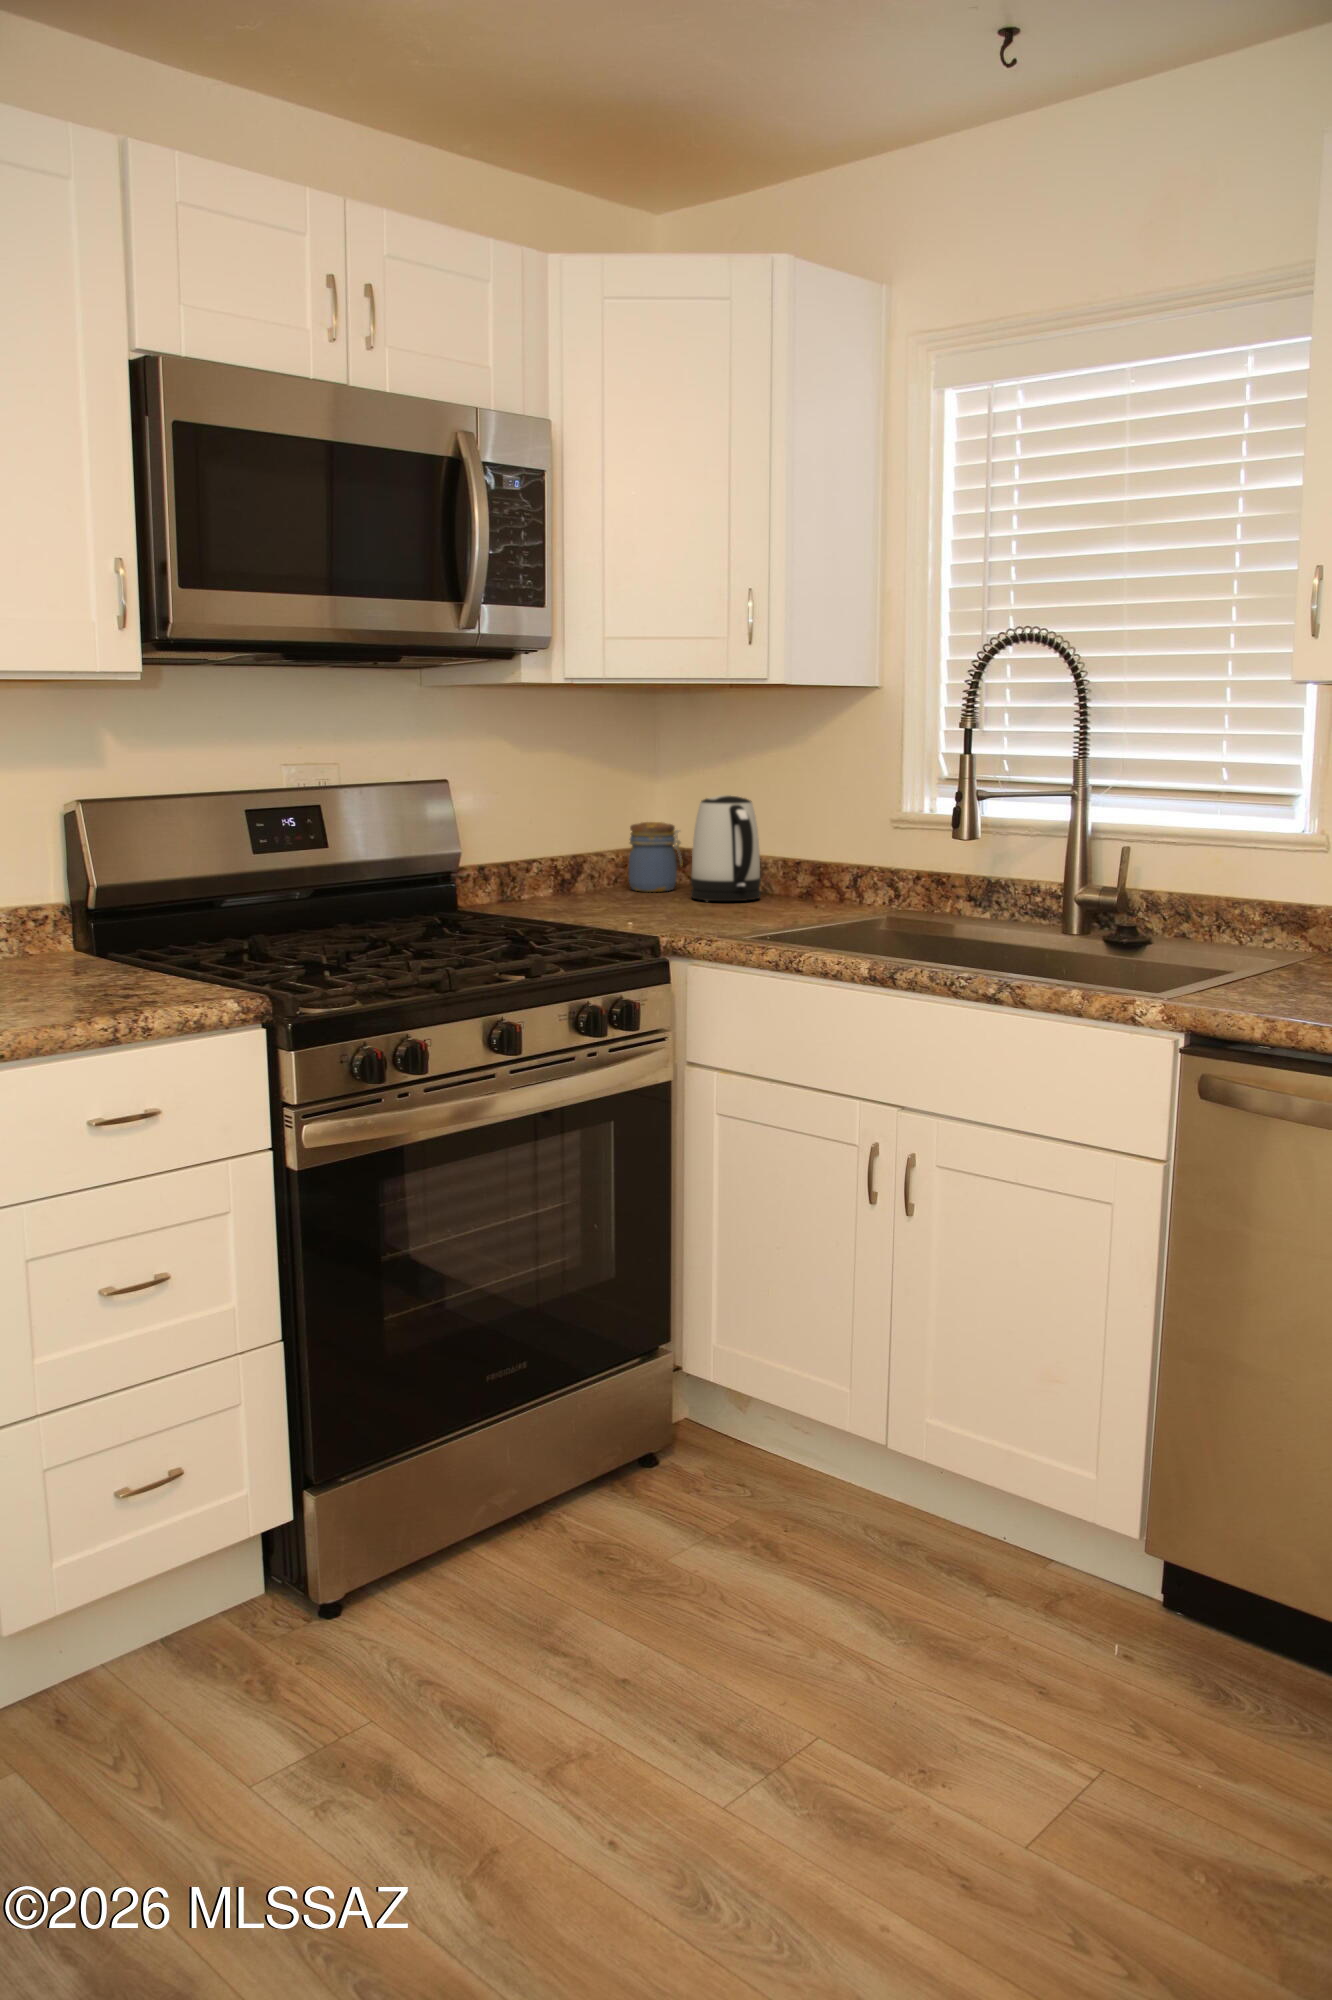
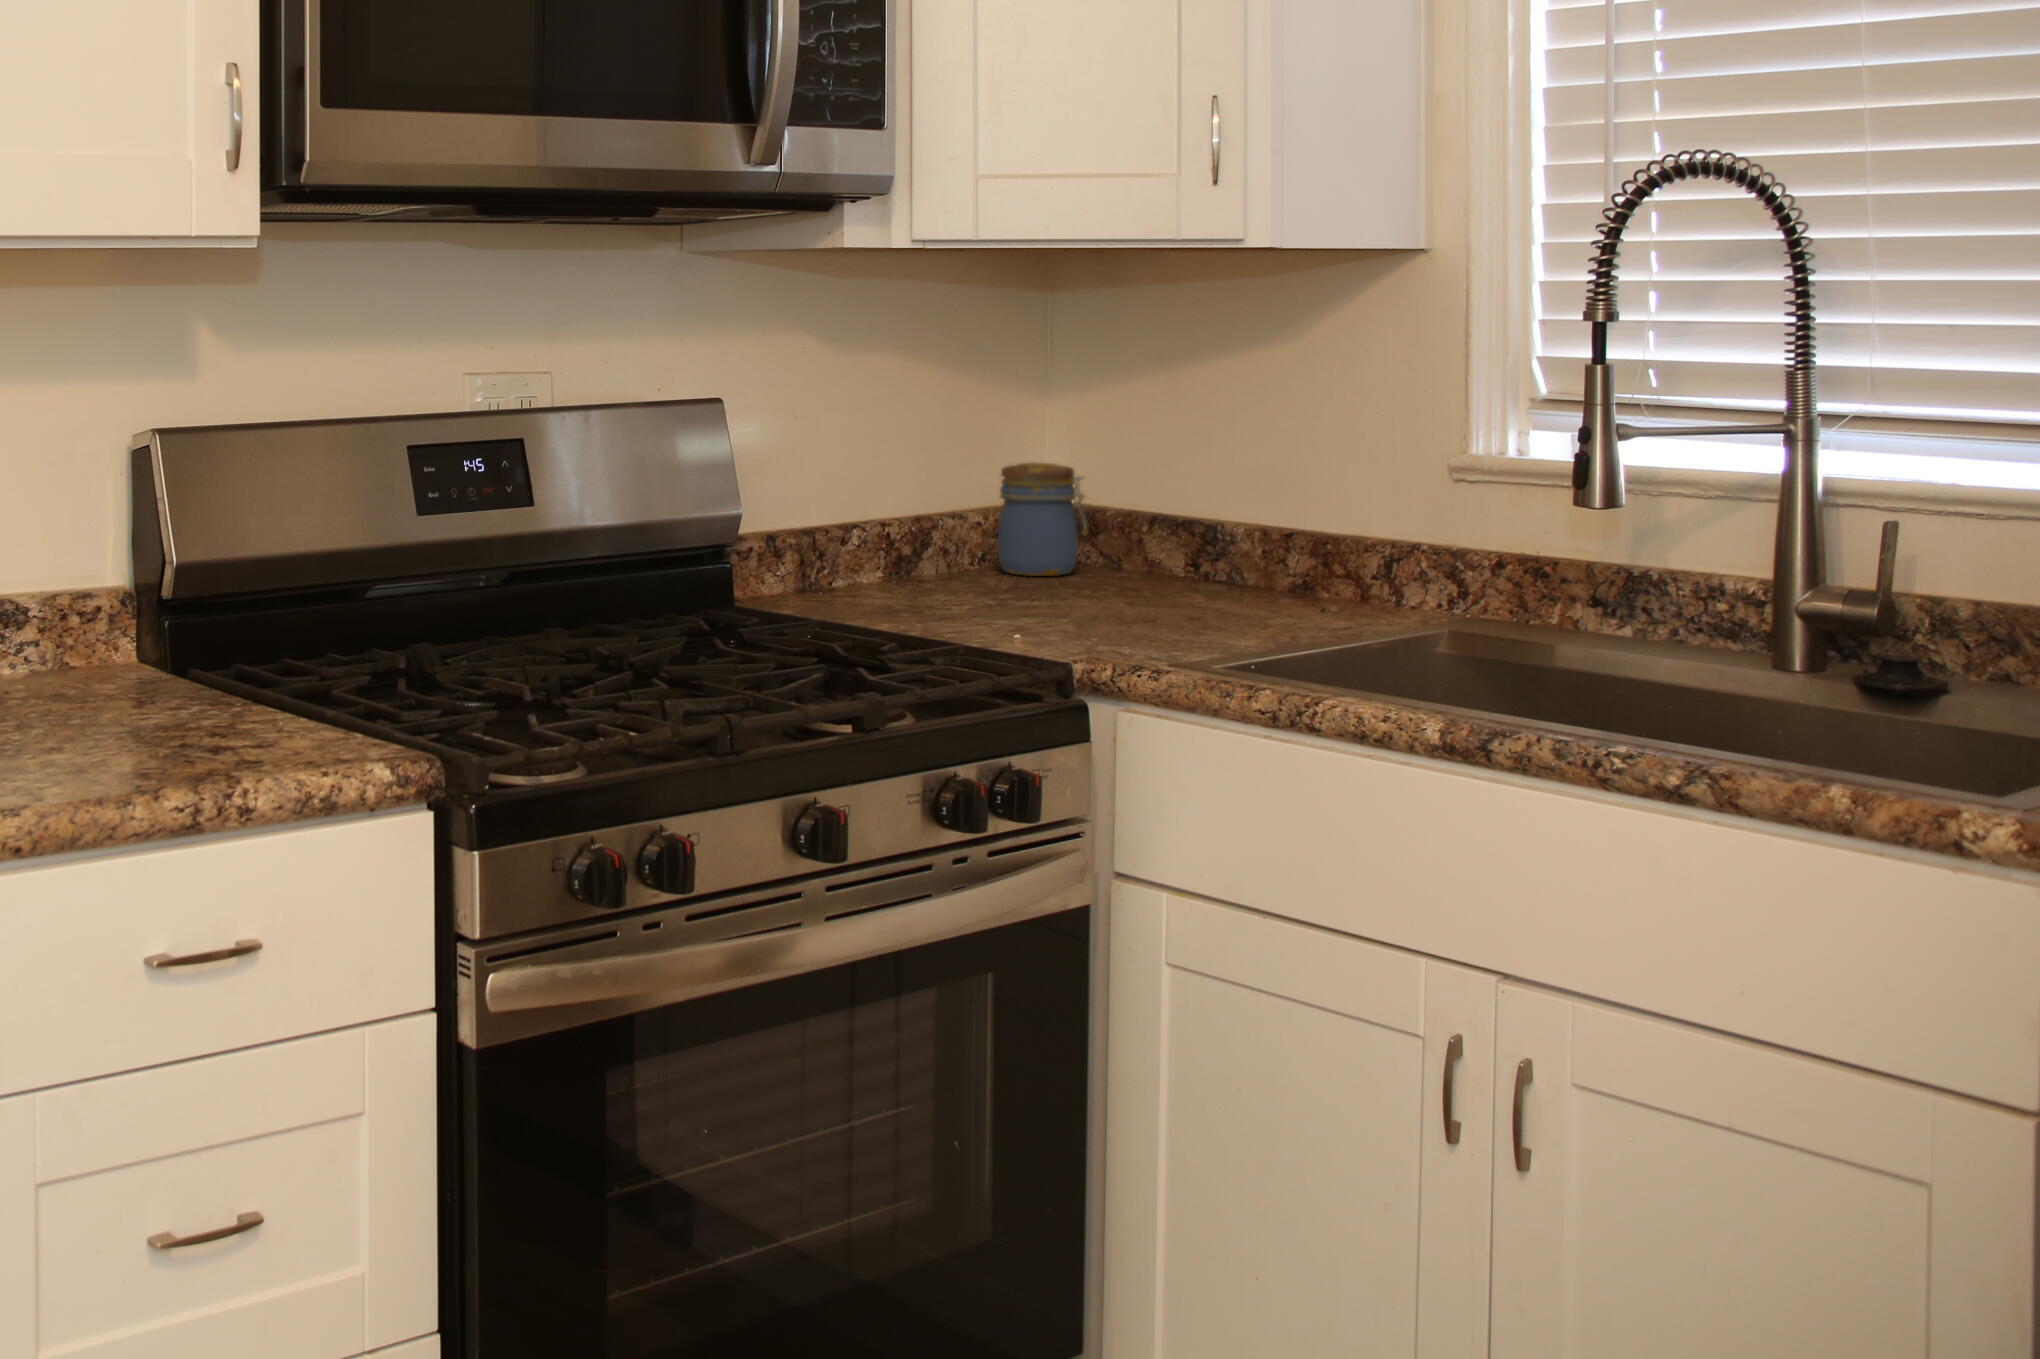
kettle: present [691,795,761,901] -> none [1104,422,1223,596]

